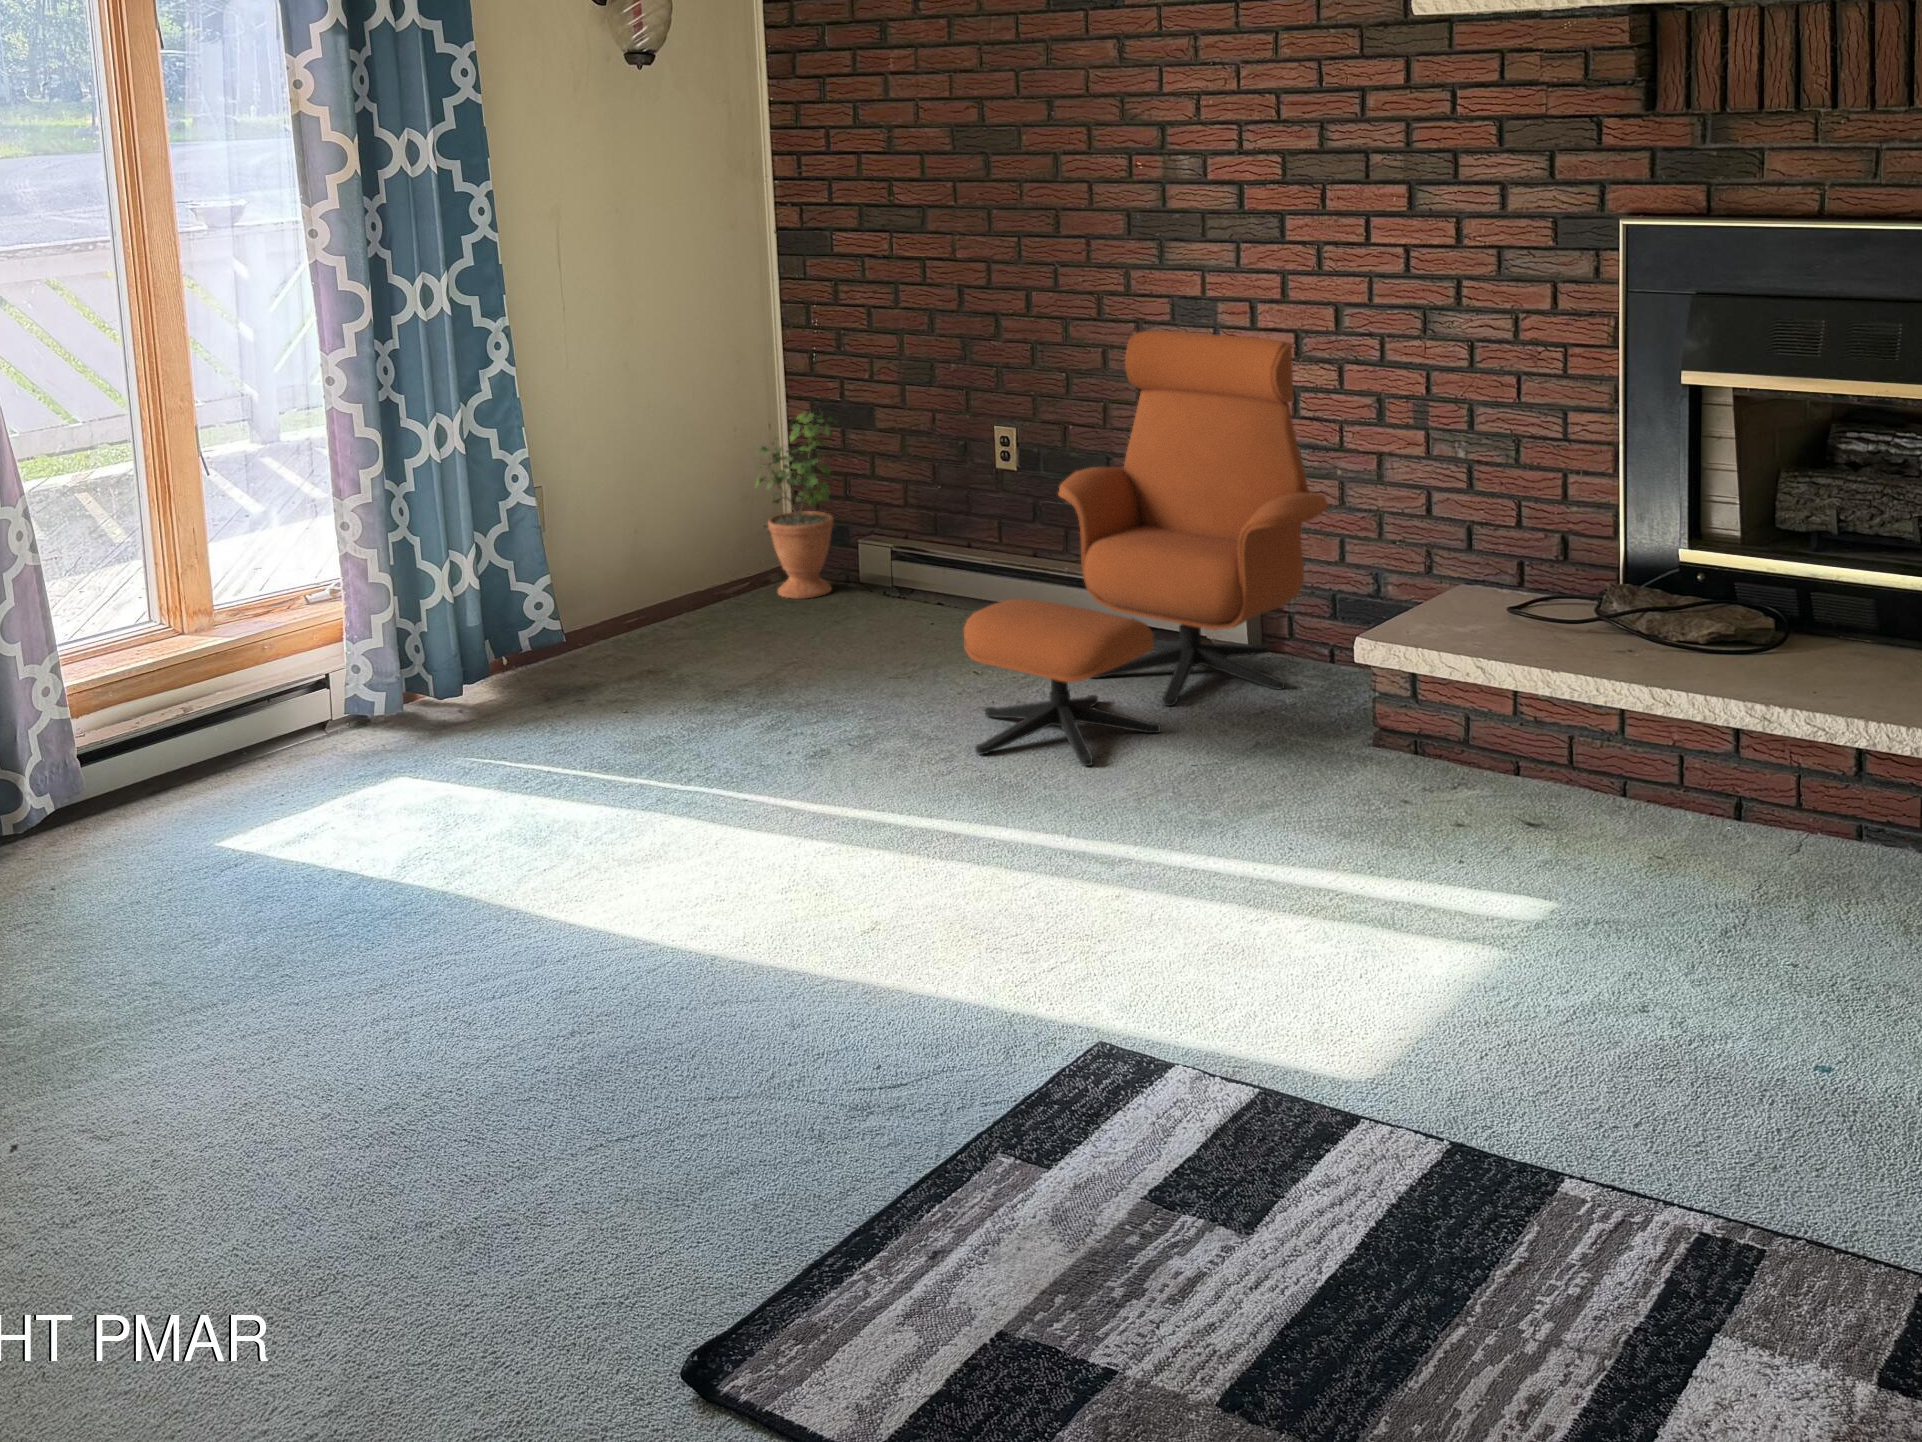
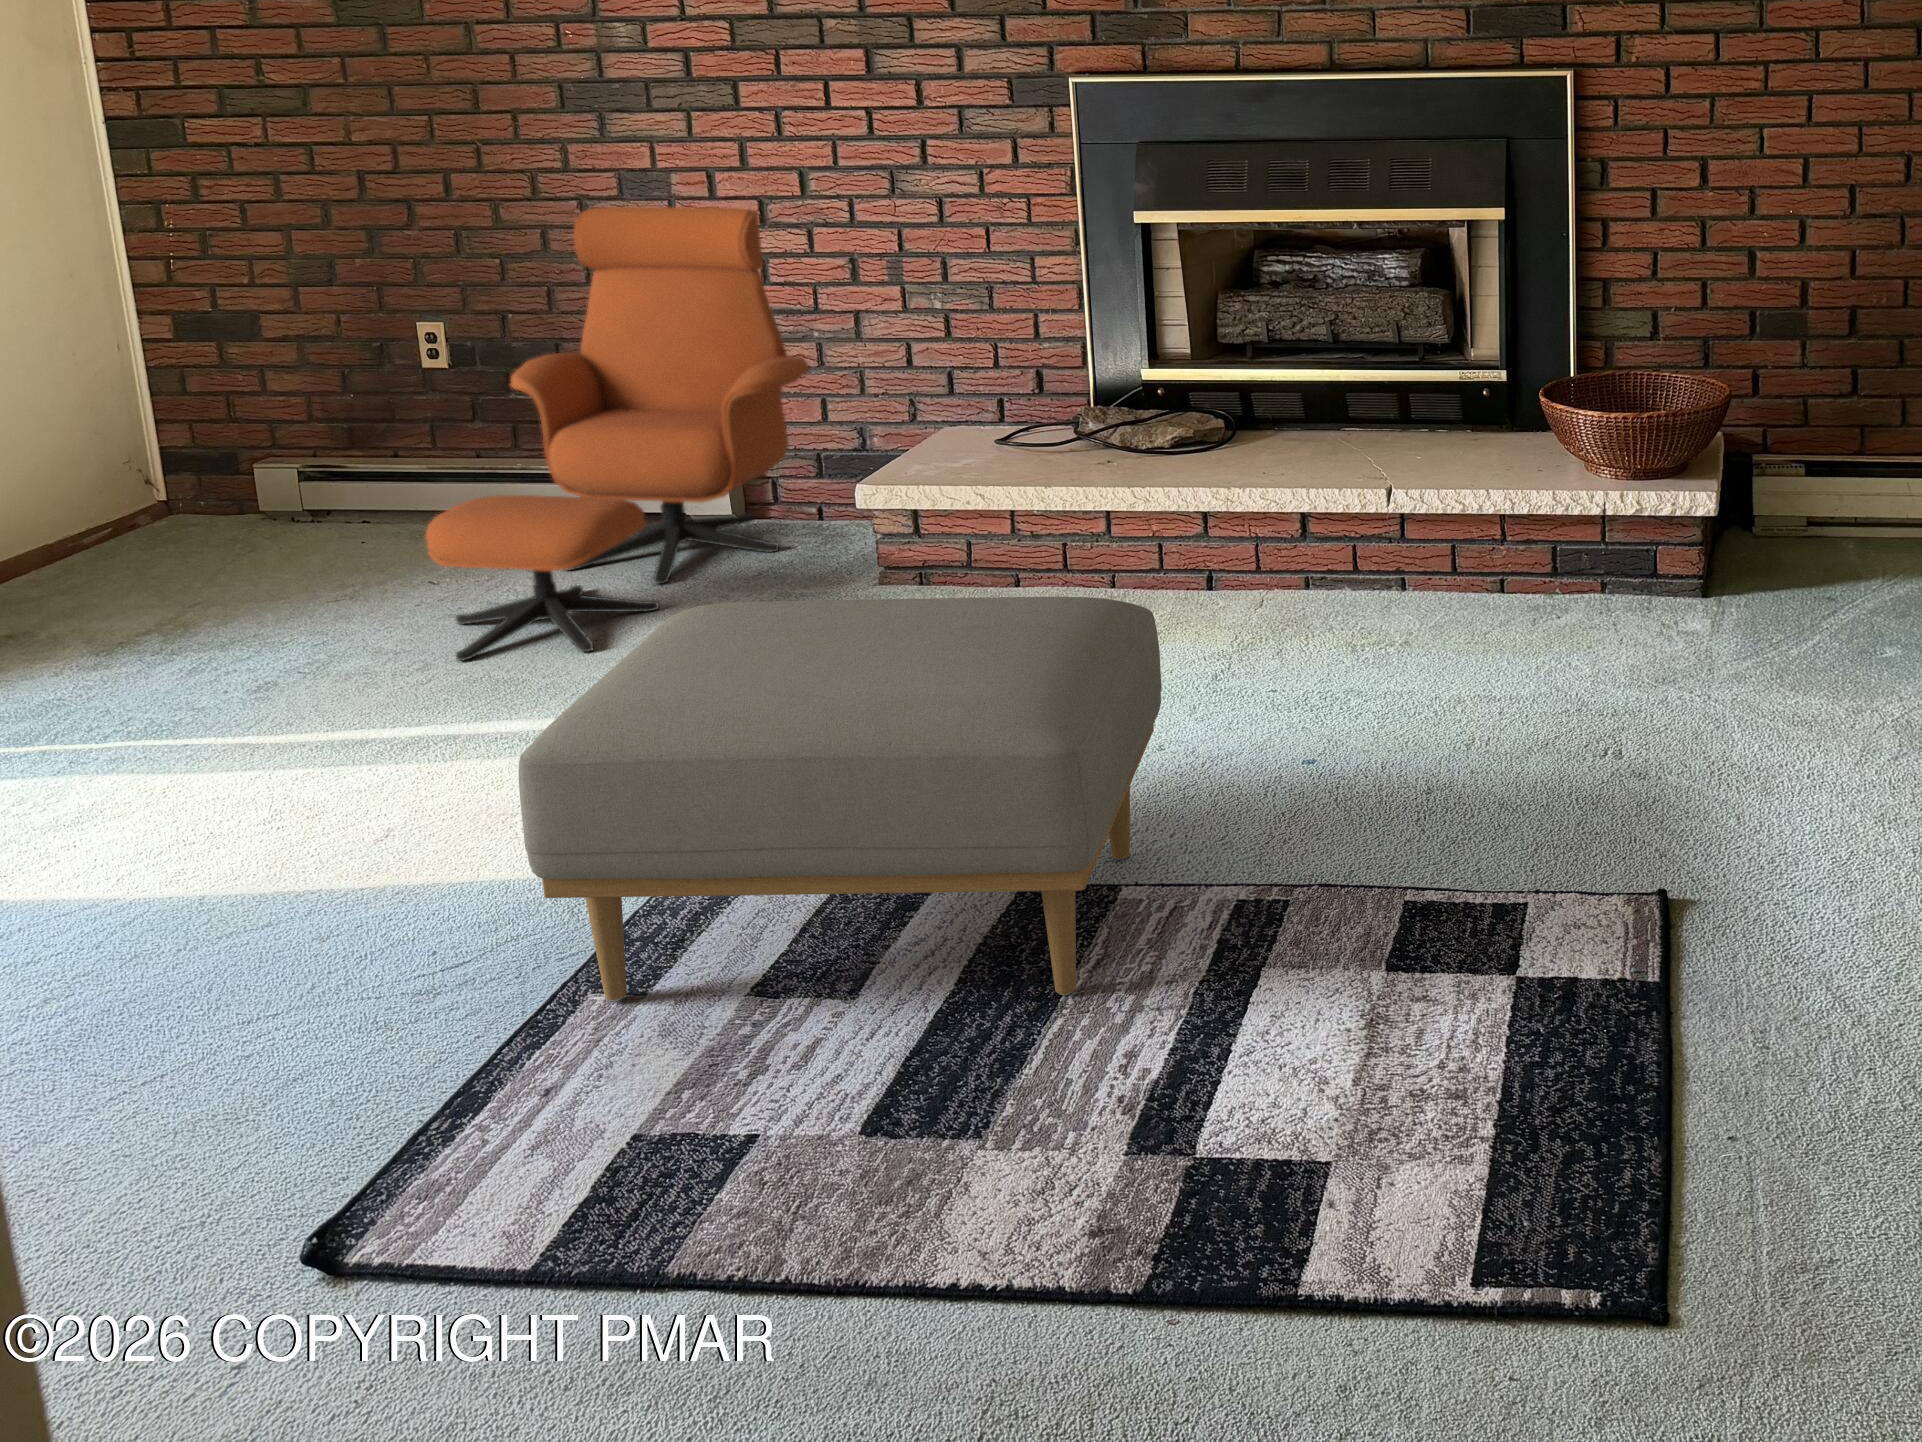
potted plant: present [755,411,837,599] -> none [98,318,221,542]
ottoman: none [945,757,1637,1301] -> present [519,597,1162,1001]

